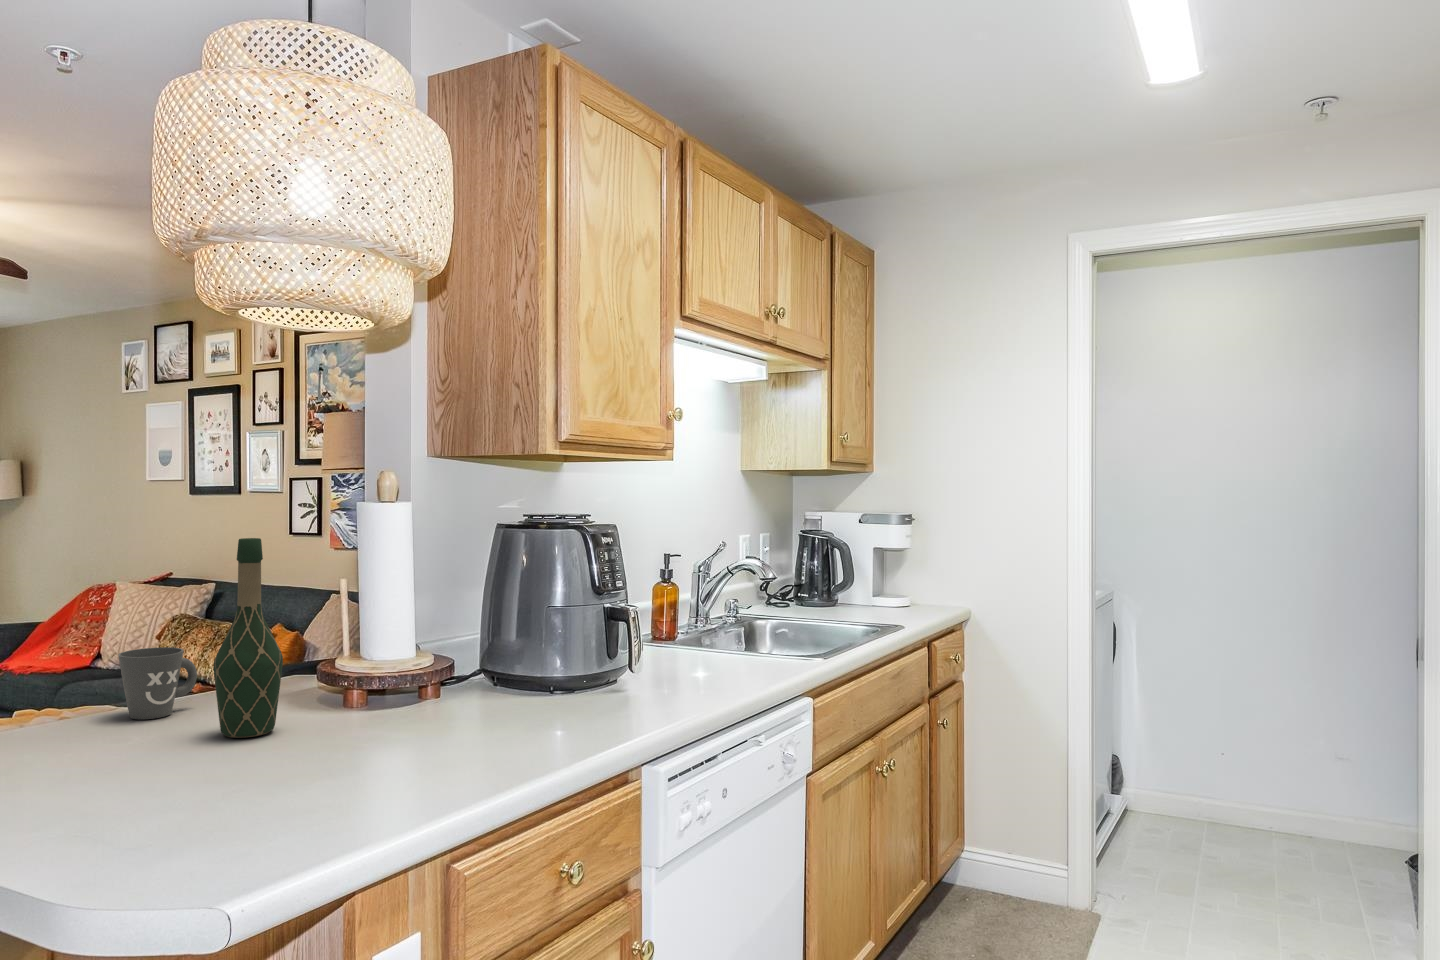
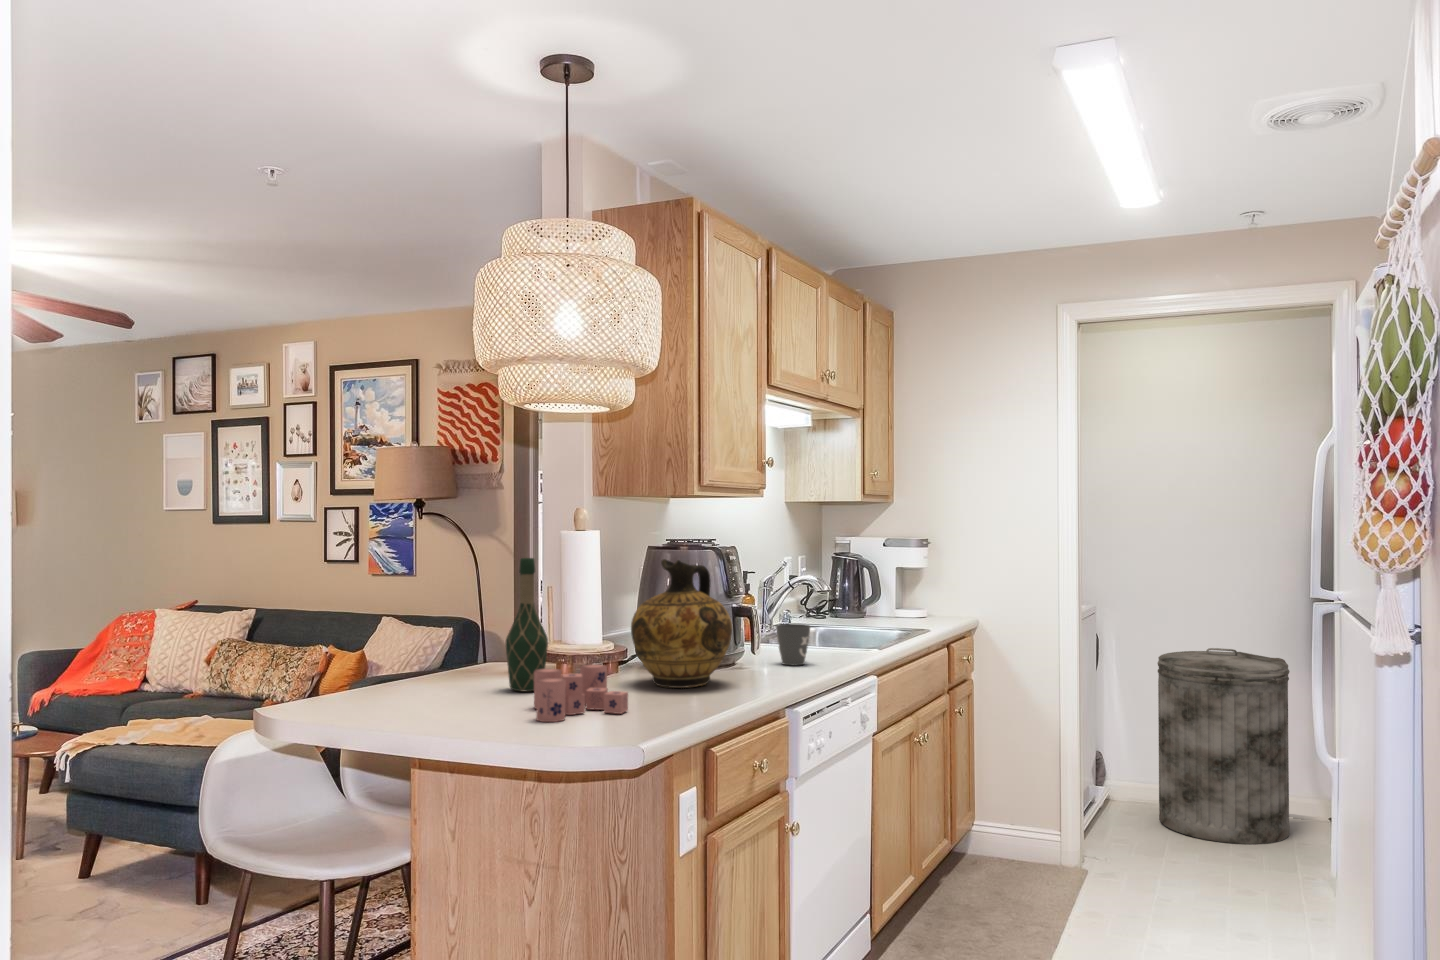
ceramic jug: none [414,542,567,733] -> present [631,559,732,688]
trash can: none [1185,646,1346,883] -> present [1157,648,1290,844]
mug: present [118,647,197,719] -> present [776,624,810,665]
candle: none [145,705,331,820] -> present [534,664,628,722]

